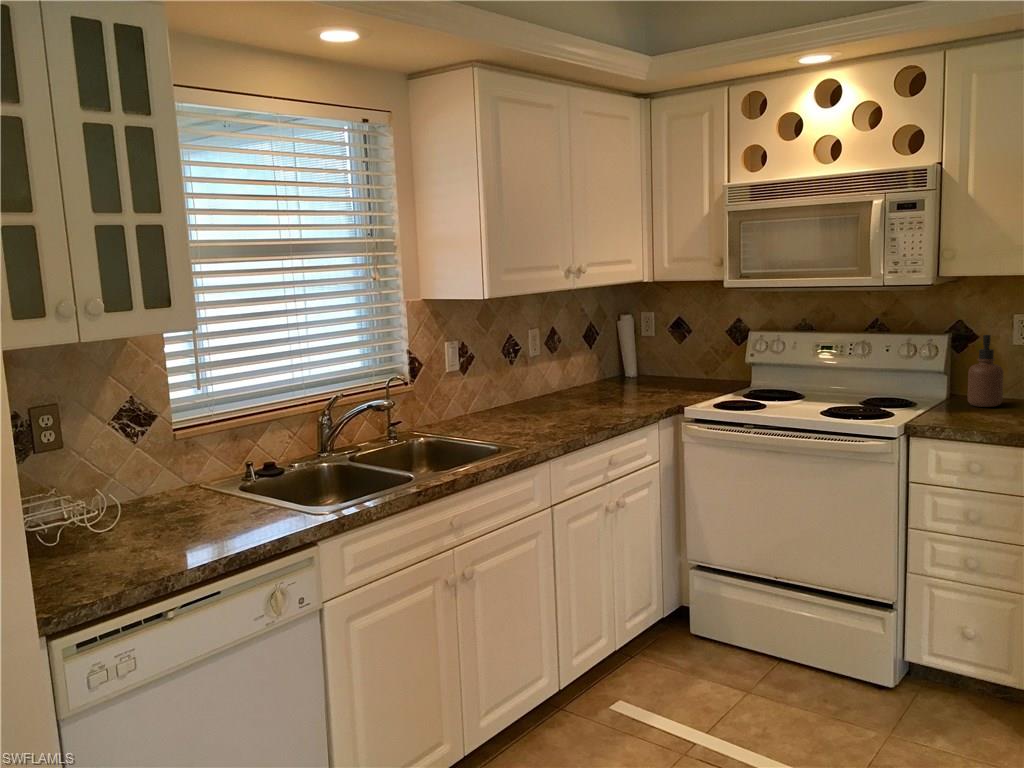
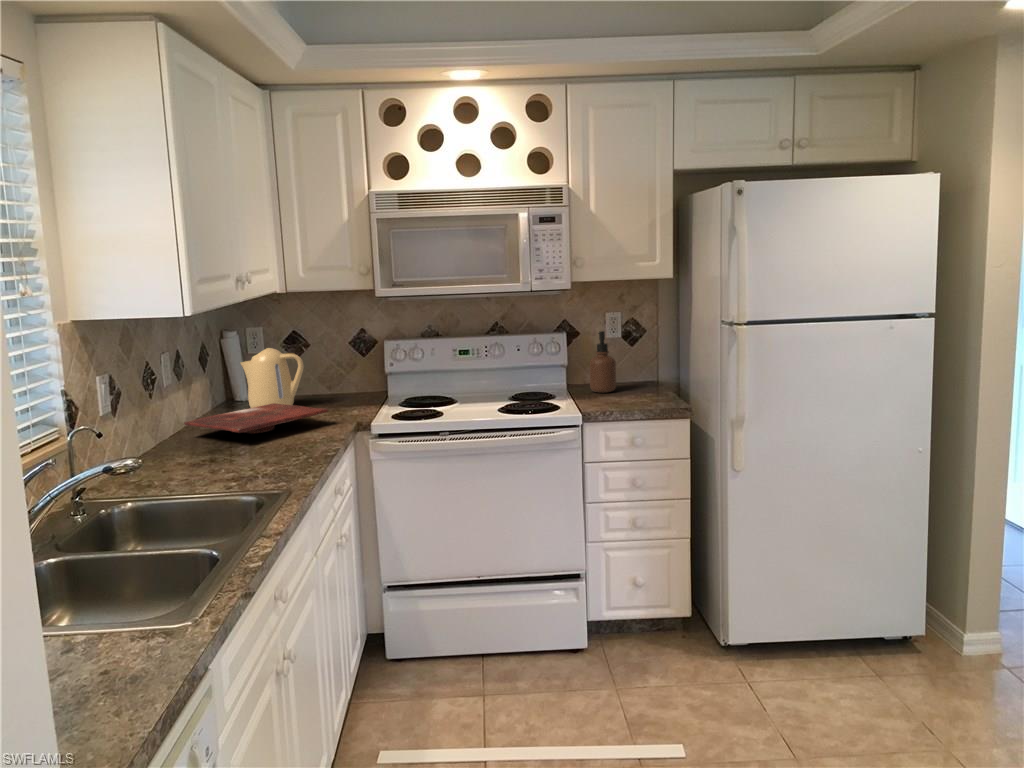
kettle: none [616,331,666,388] -> present [240,348,304,408]
cutting board: none [537,381,654,404] -> present [184,403,328,434]

